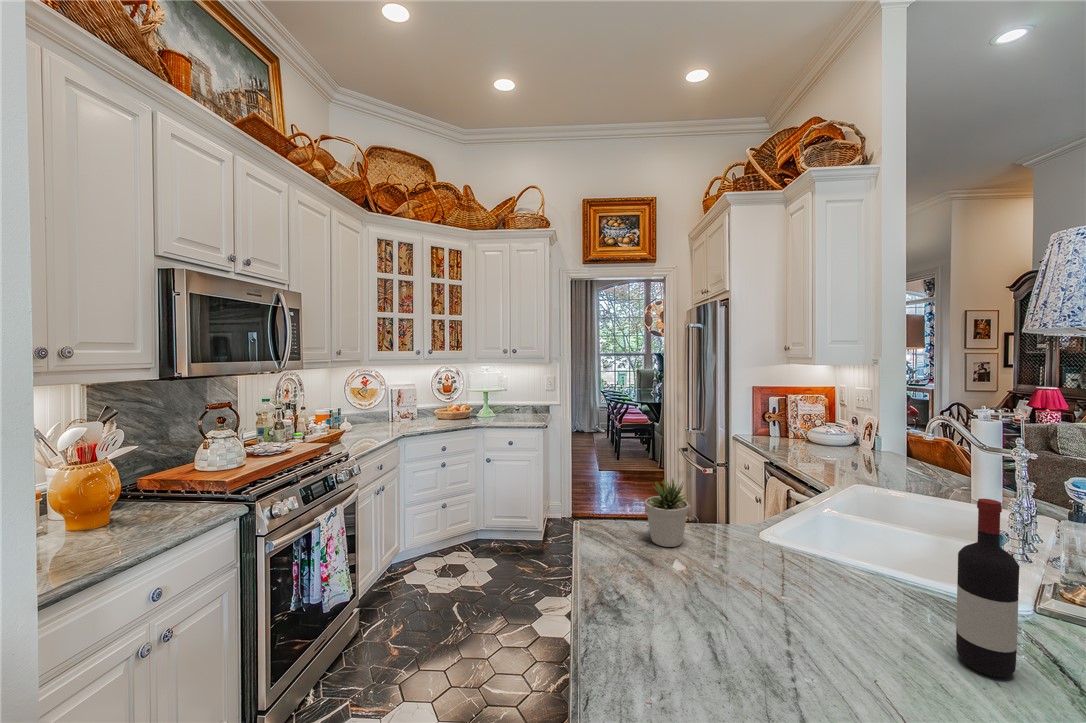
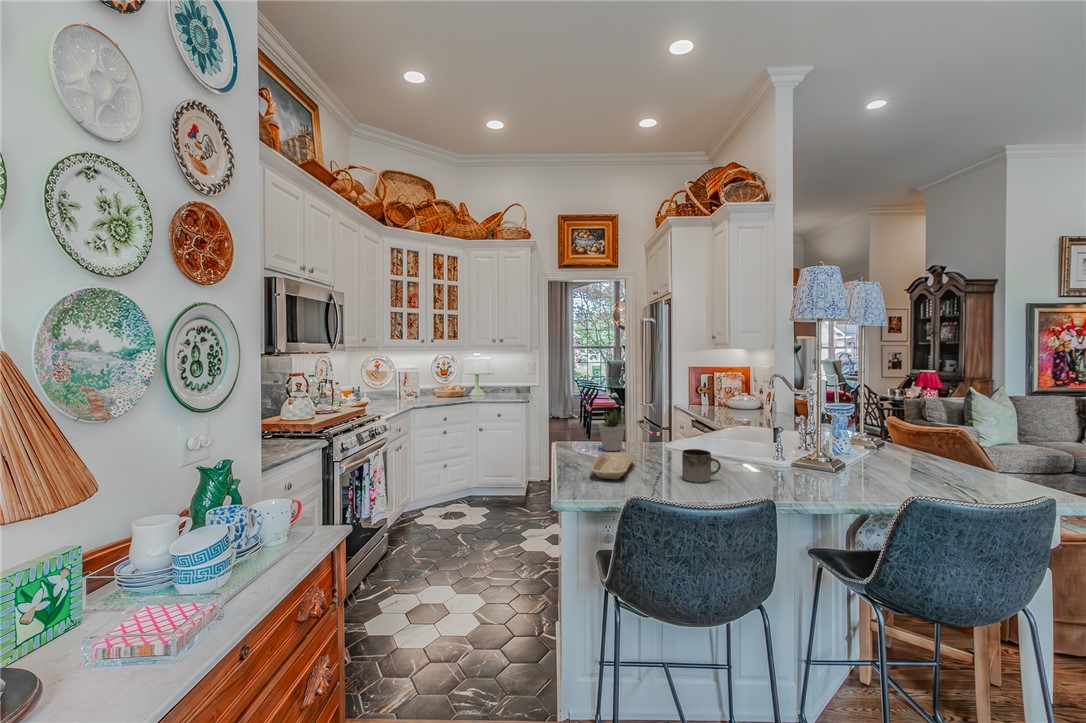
wine bottle: present [956,499,1020,678] -> none [747,399,772,484]
tray: none [639,561,716,647] -> present [591,452,635,479]
mug: none [819,585,903,668] -> present [682,449,721,483]

